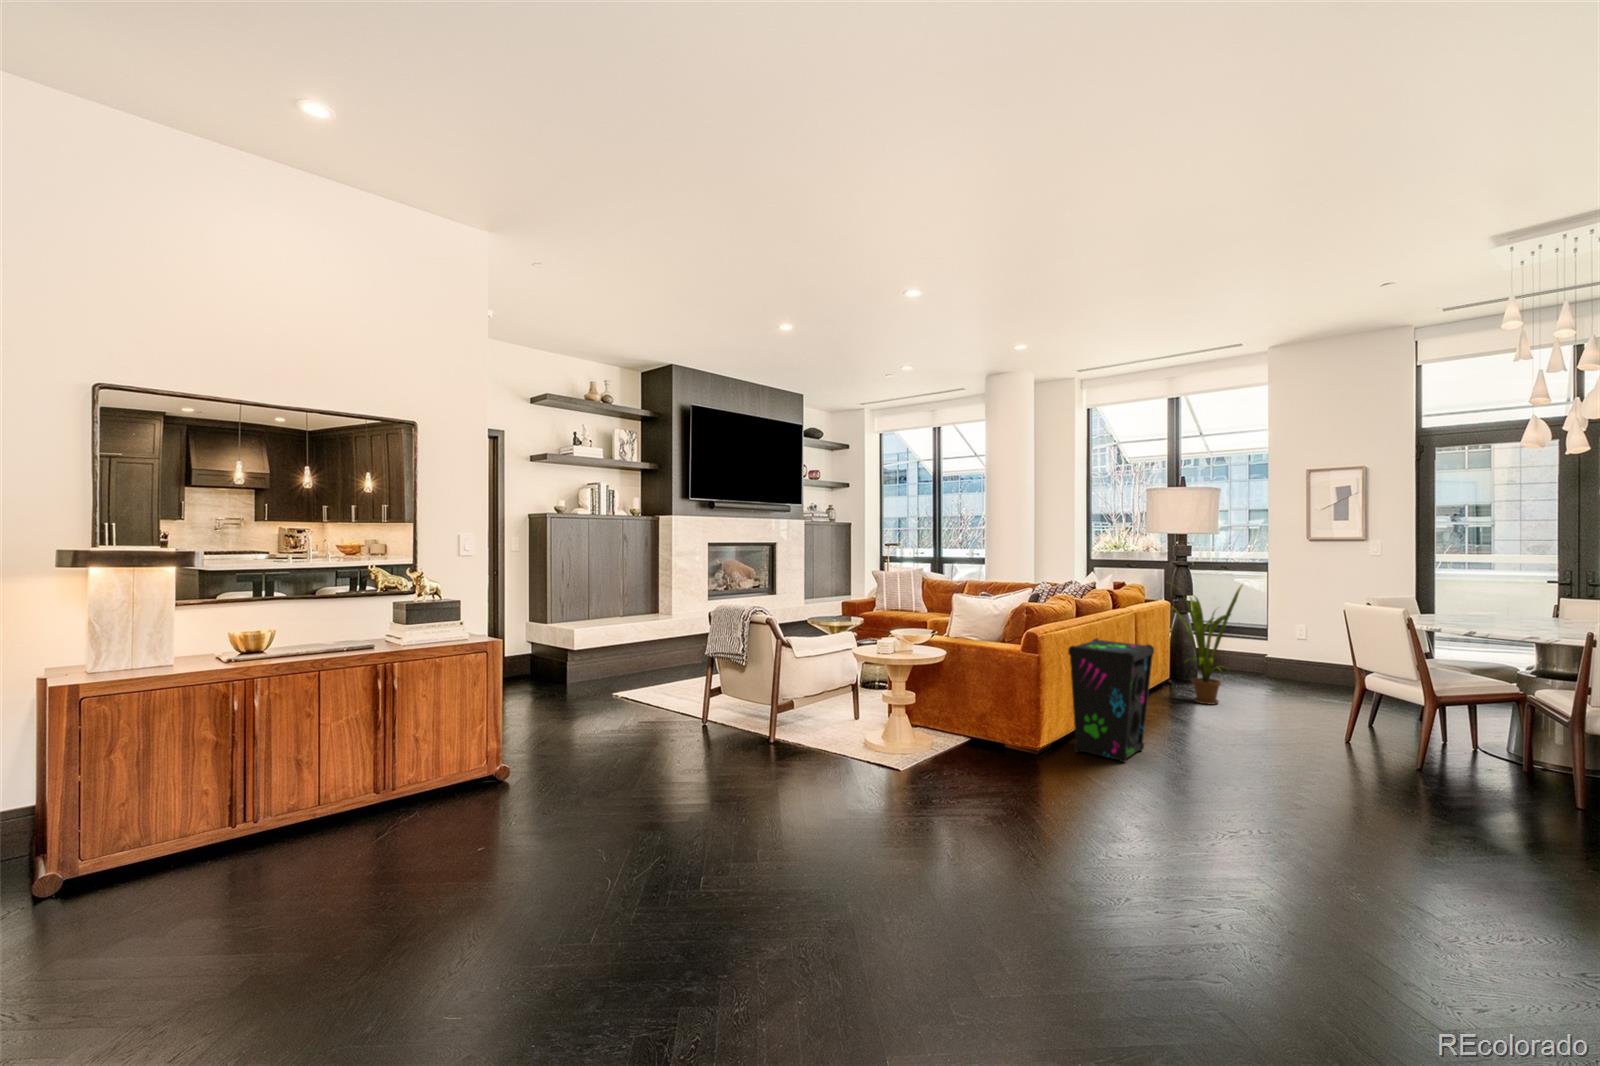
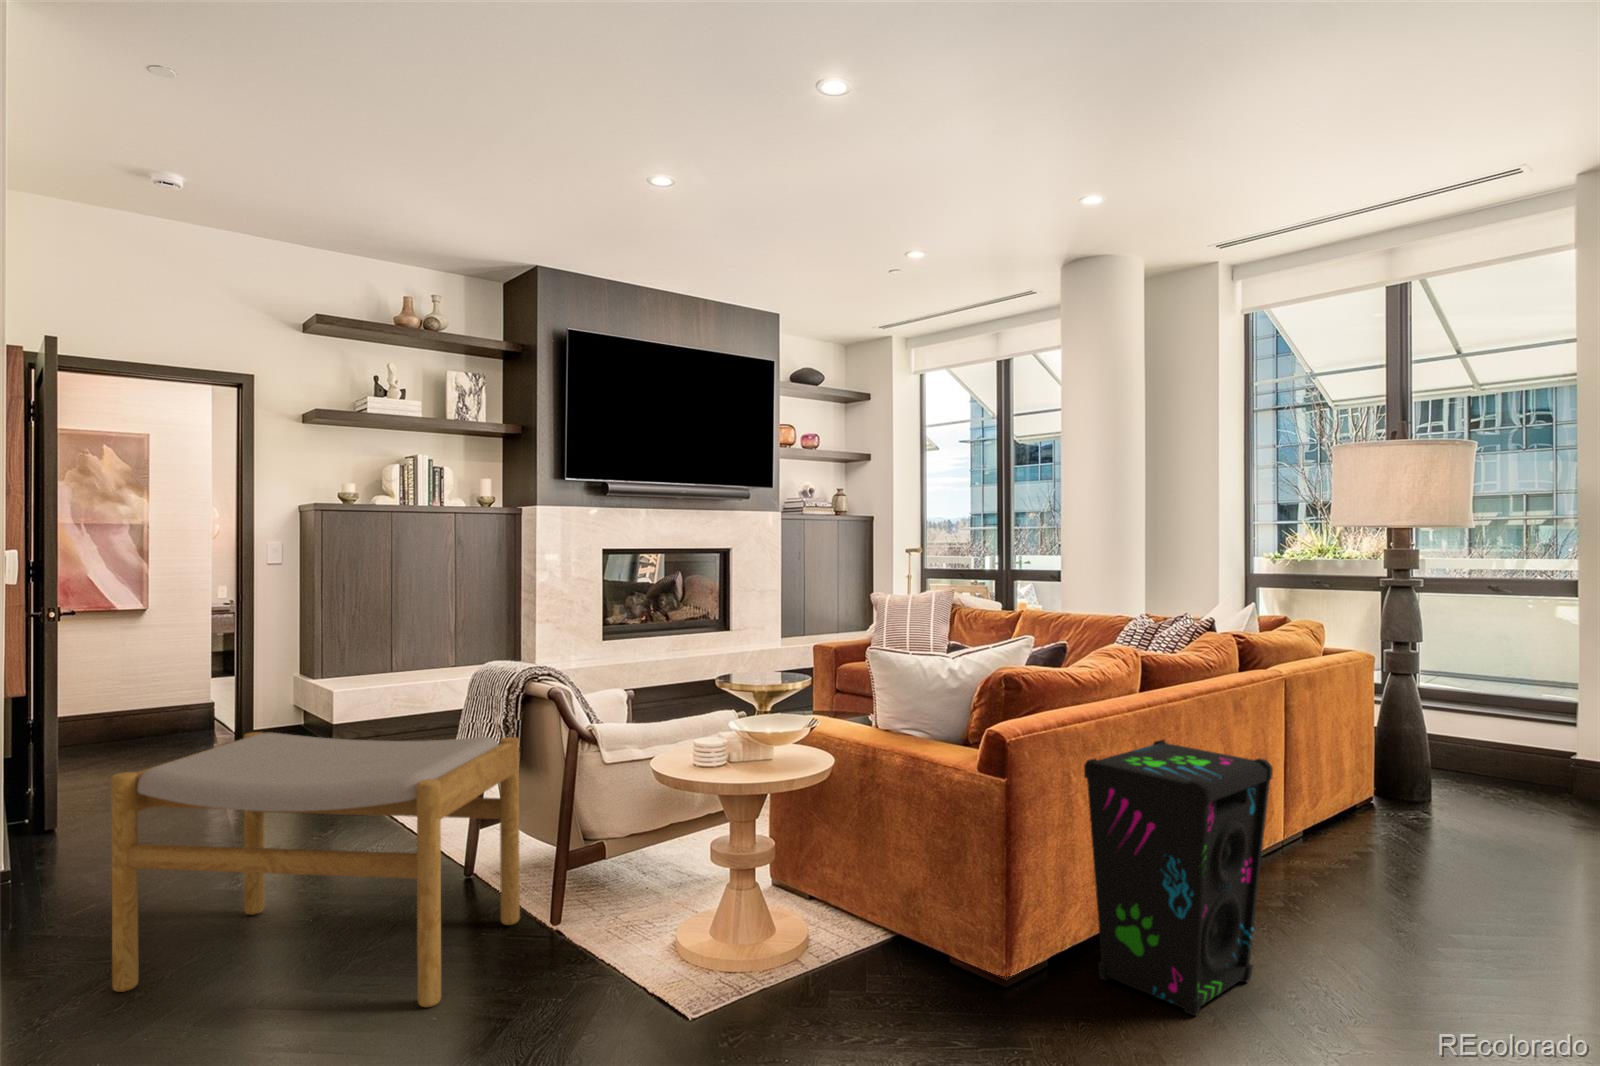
house plant: present [1175,585,1242,705] -> none [1345,617,1510,860]
footstool: none [587,643,769,774] -> present [111,732,520,1007]

